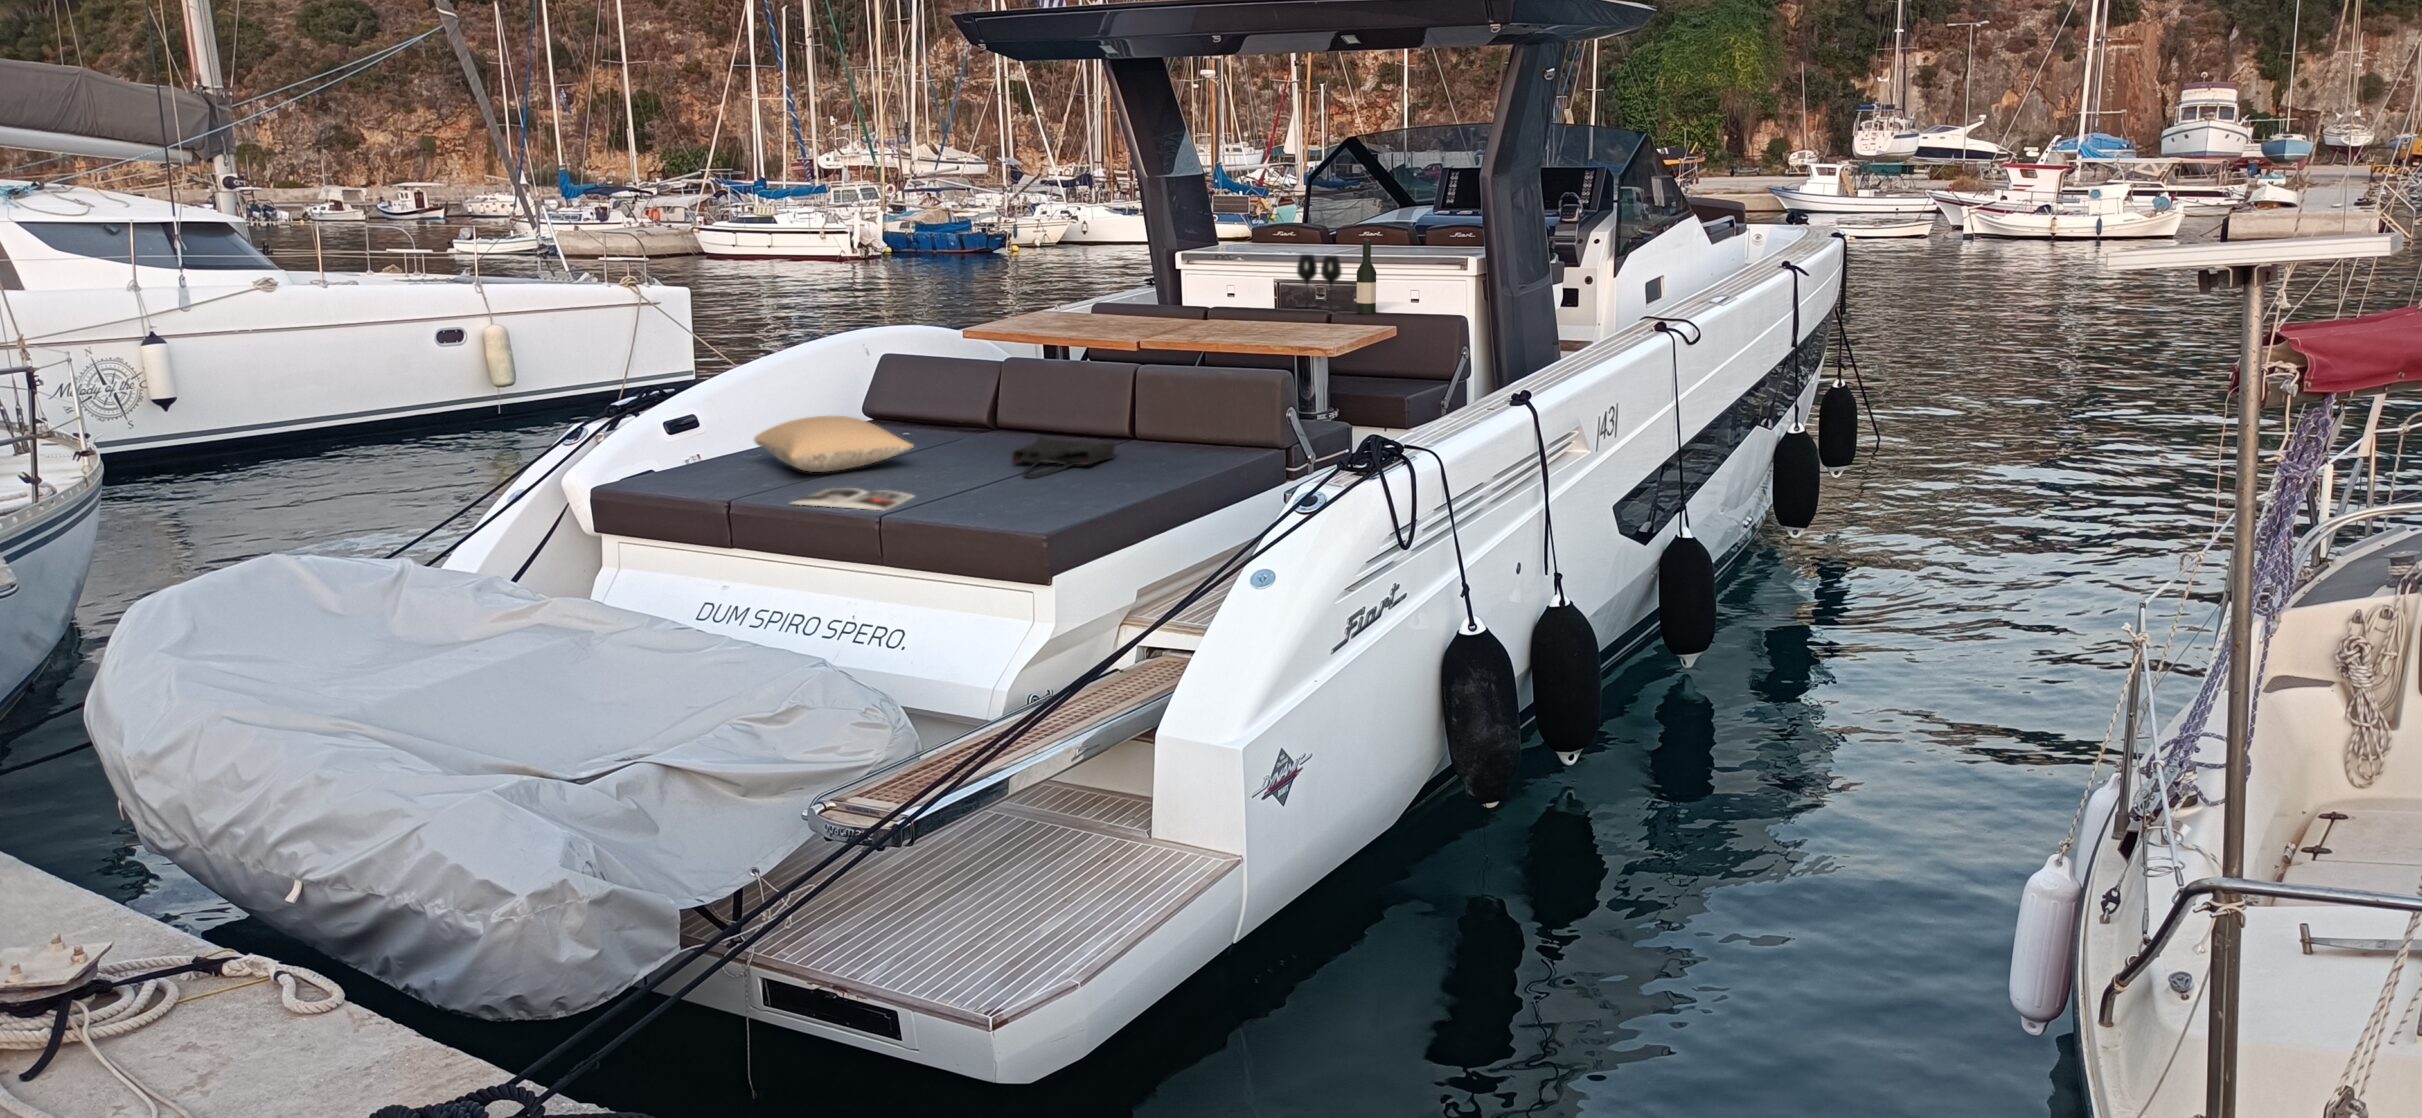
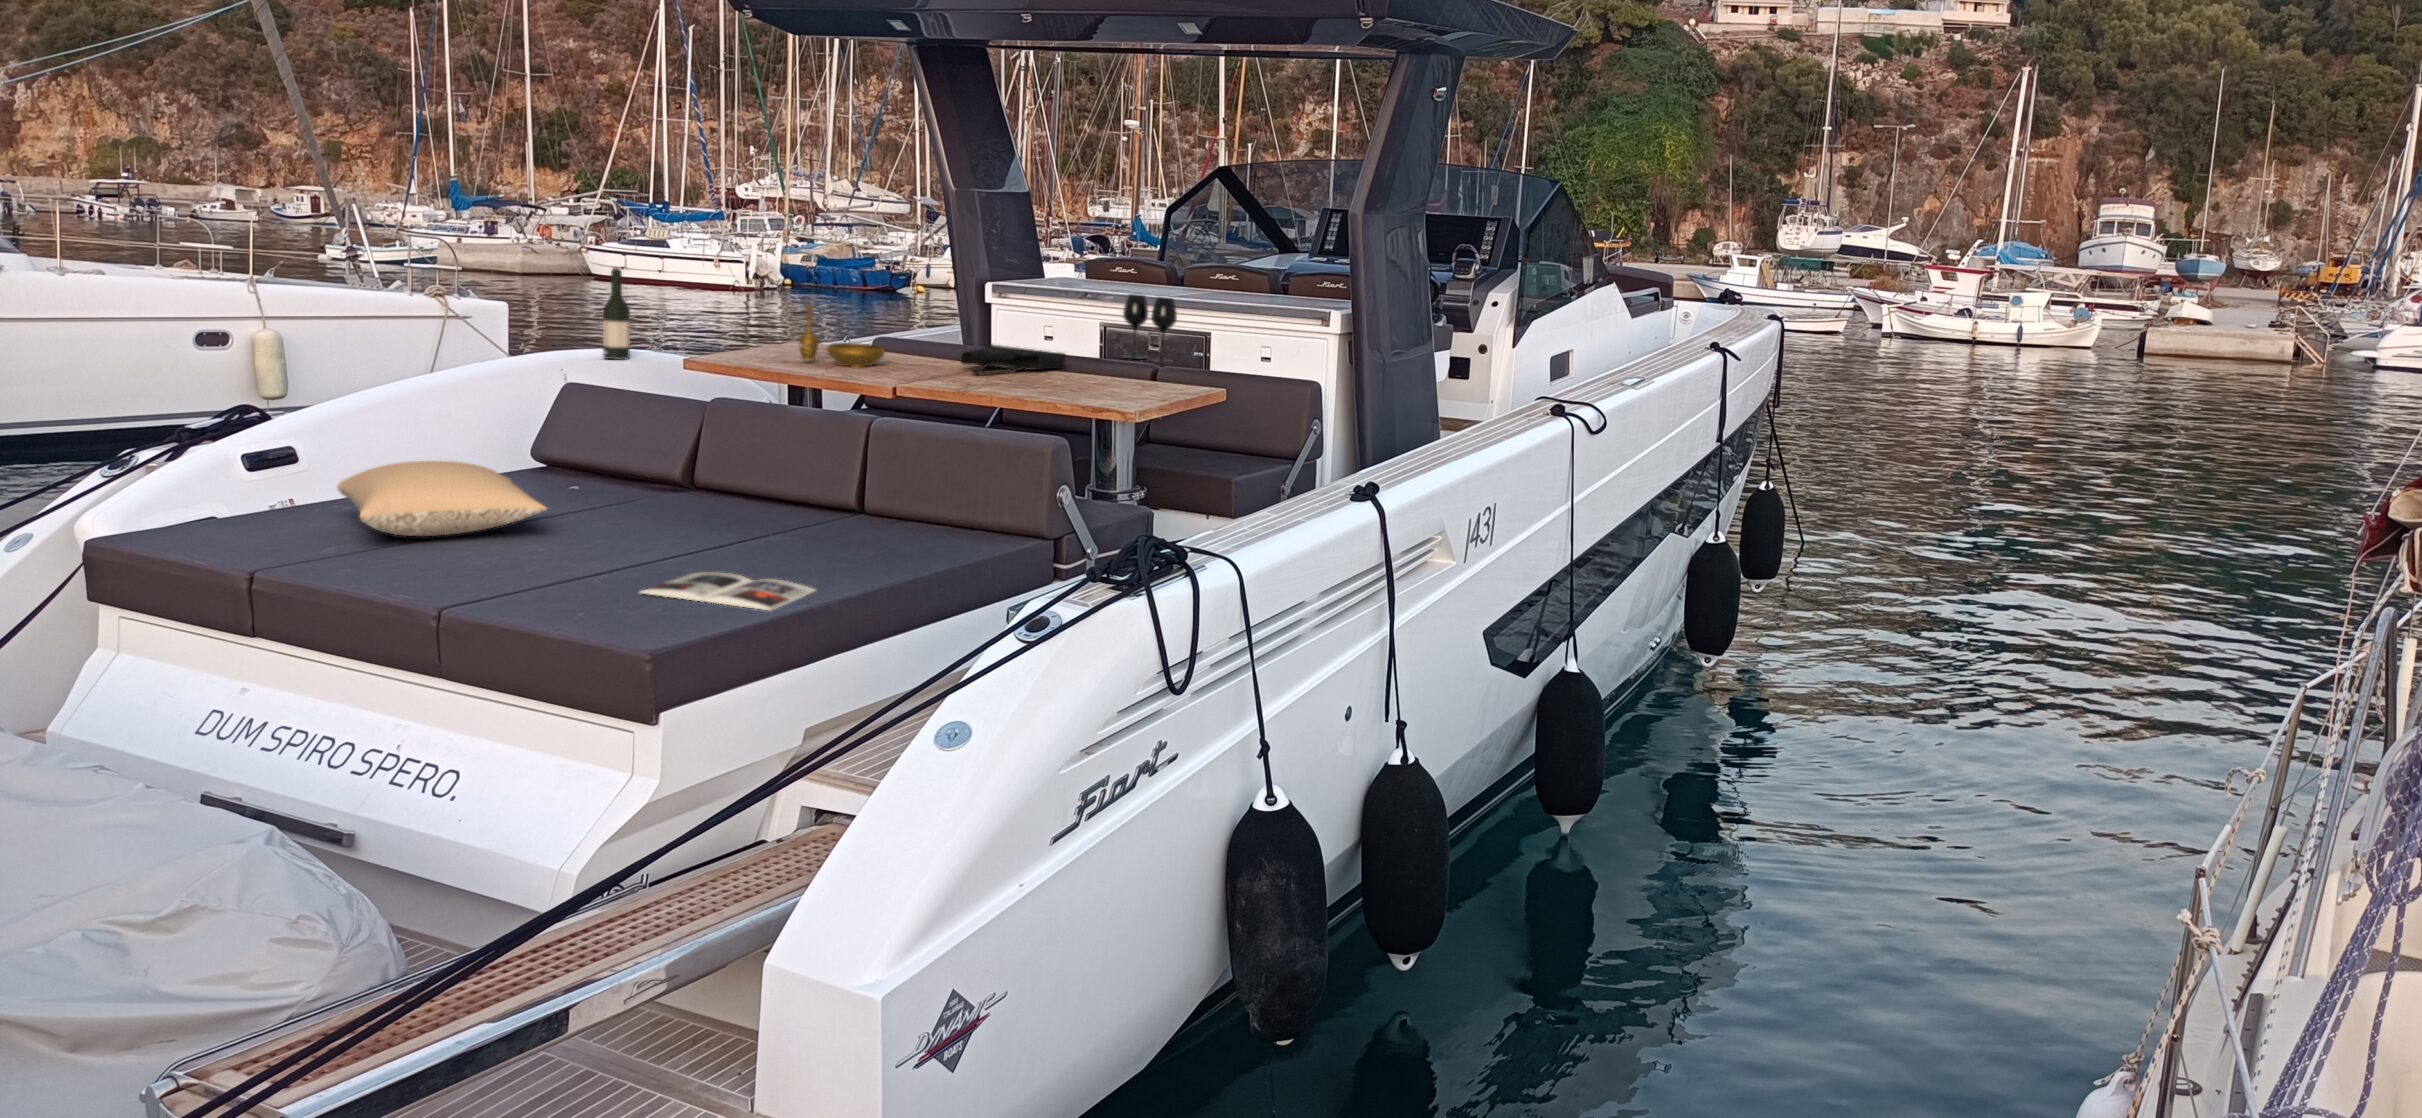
wine bottle: present [1356,238,1376,314] -> present [603,268,630,360]
decorative bowl: none [1042,280,1113,328] -> present [799,306,885,367]
tote bag: present [1012,437,1115,478] -> present [961,344,1066,375]
magazine: present [792,488,914,510] -> present [641,572,815,610]

